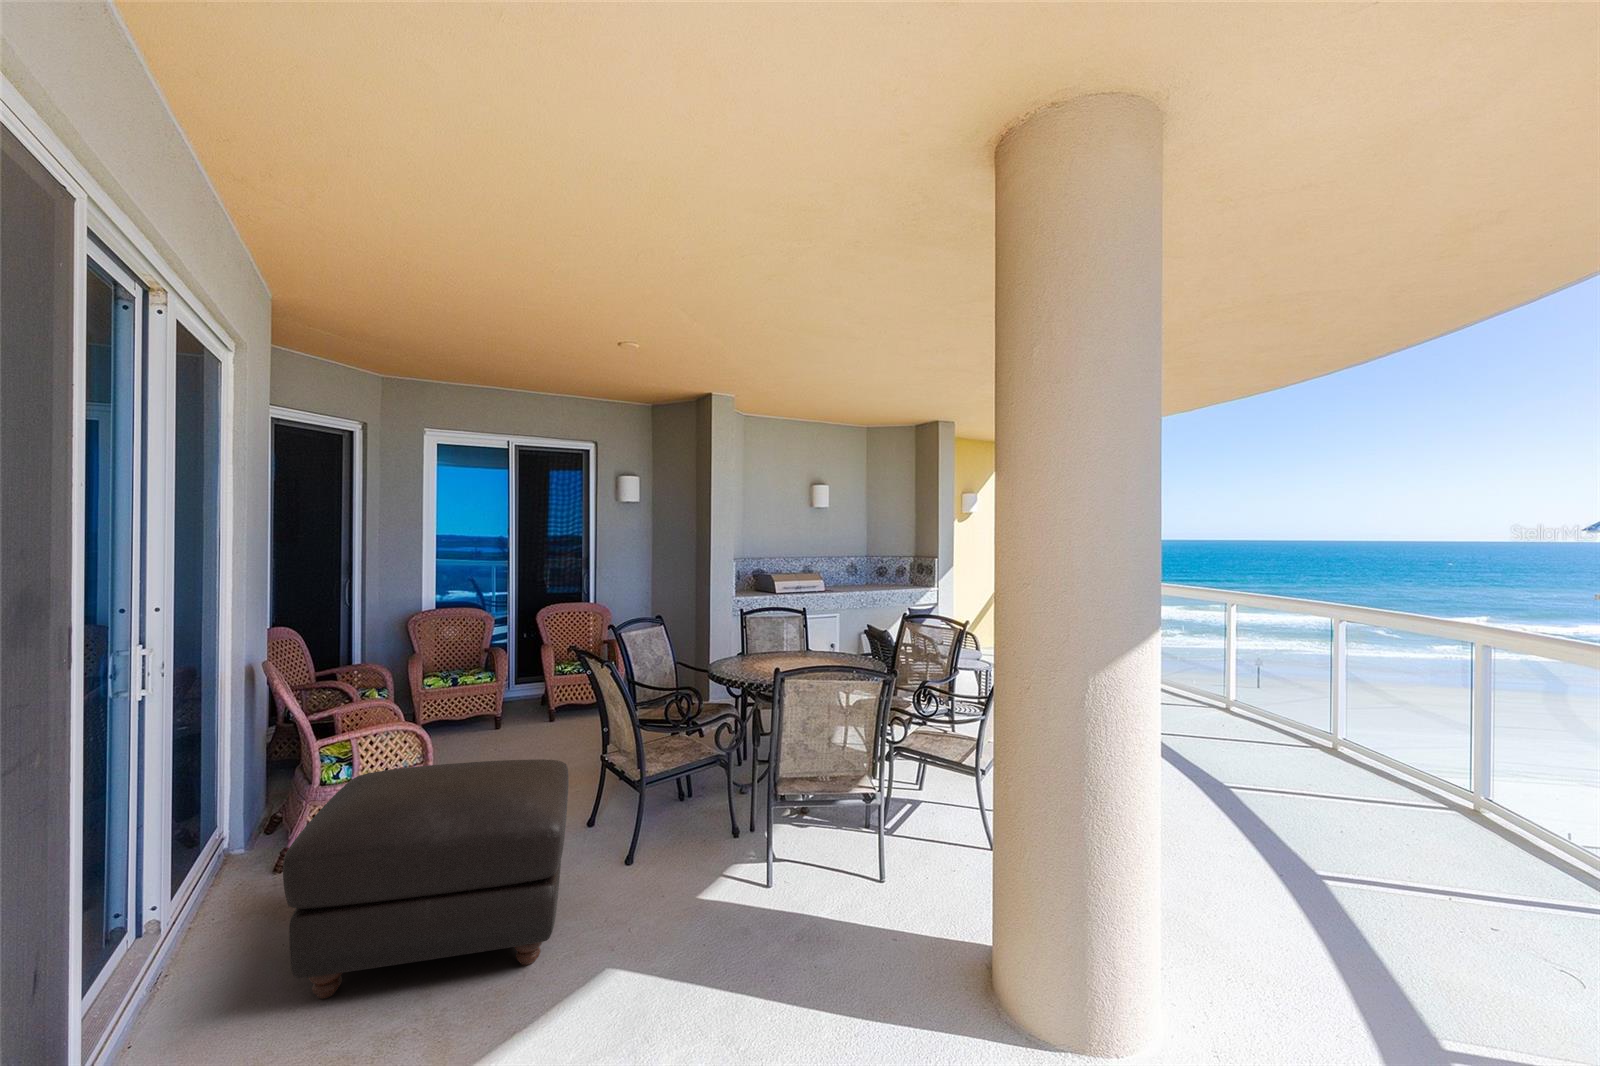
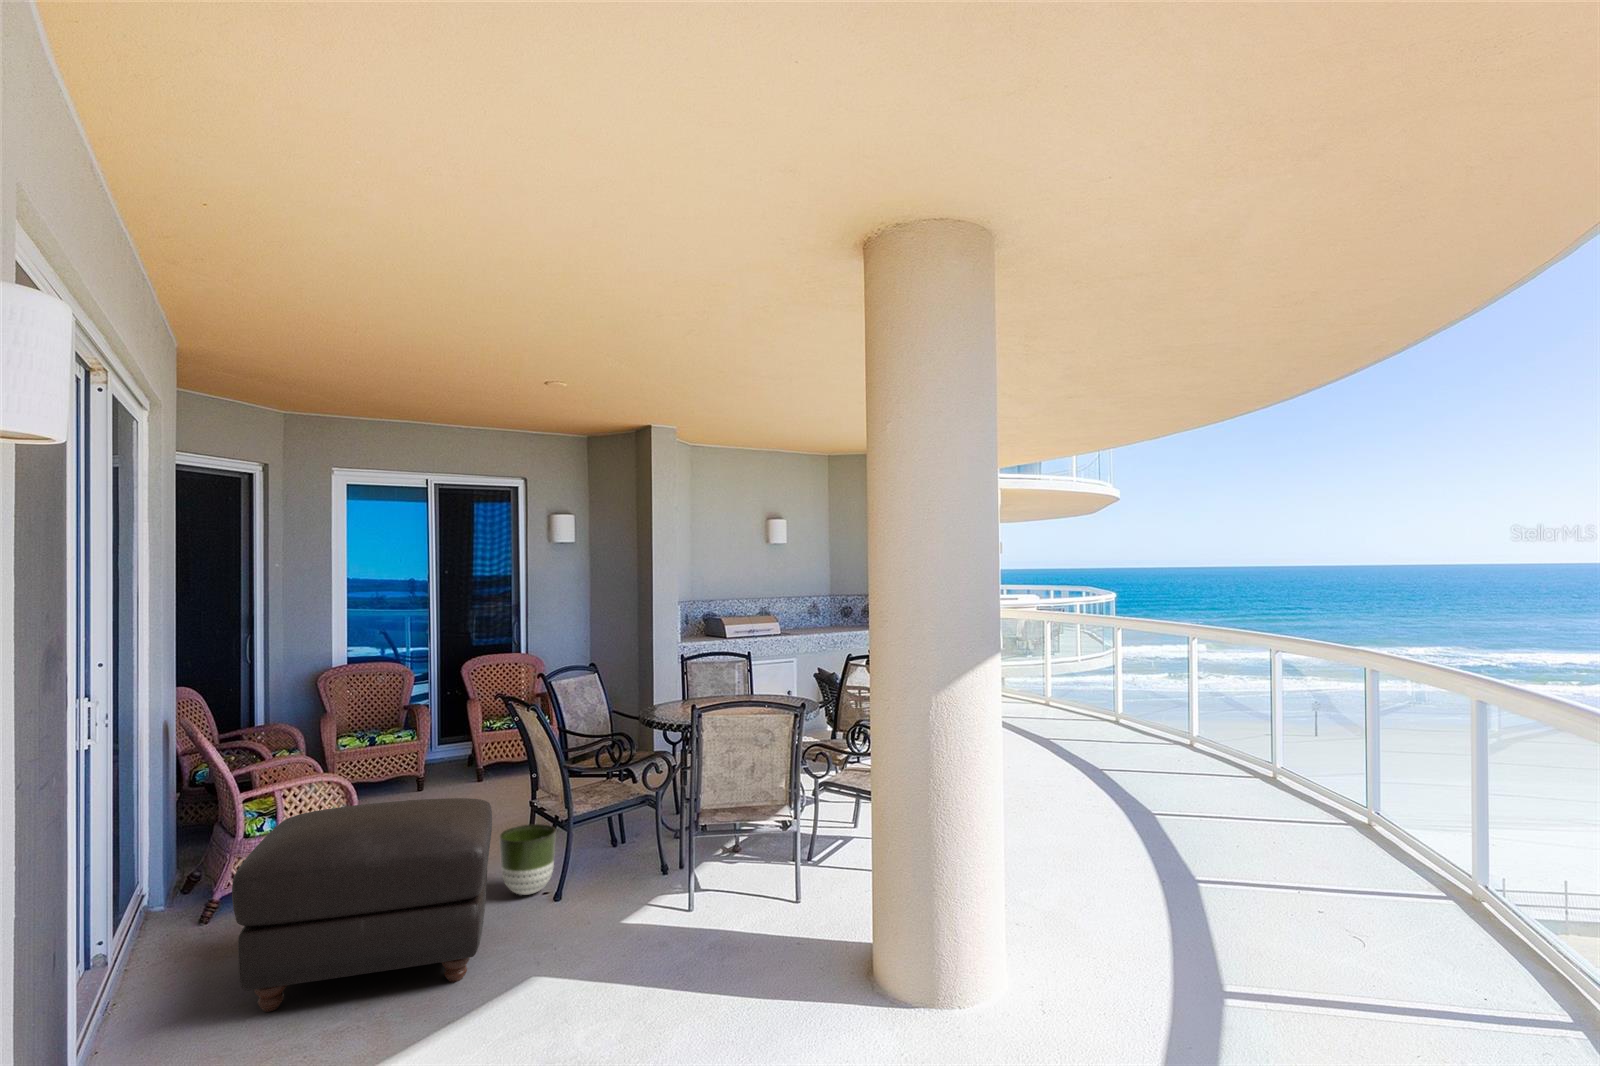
planter: none [575,780,631,853] -> present [499,824,556,895]

